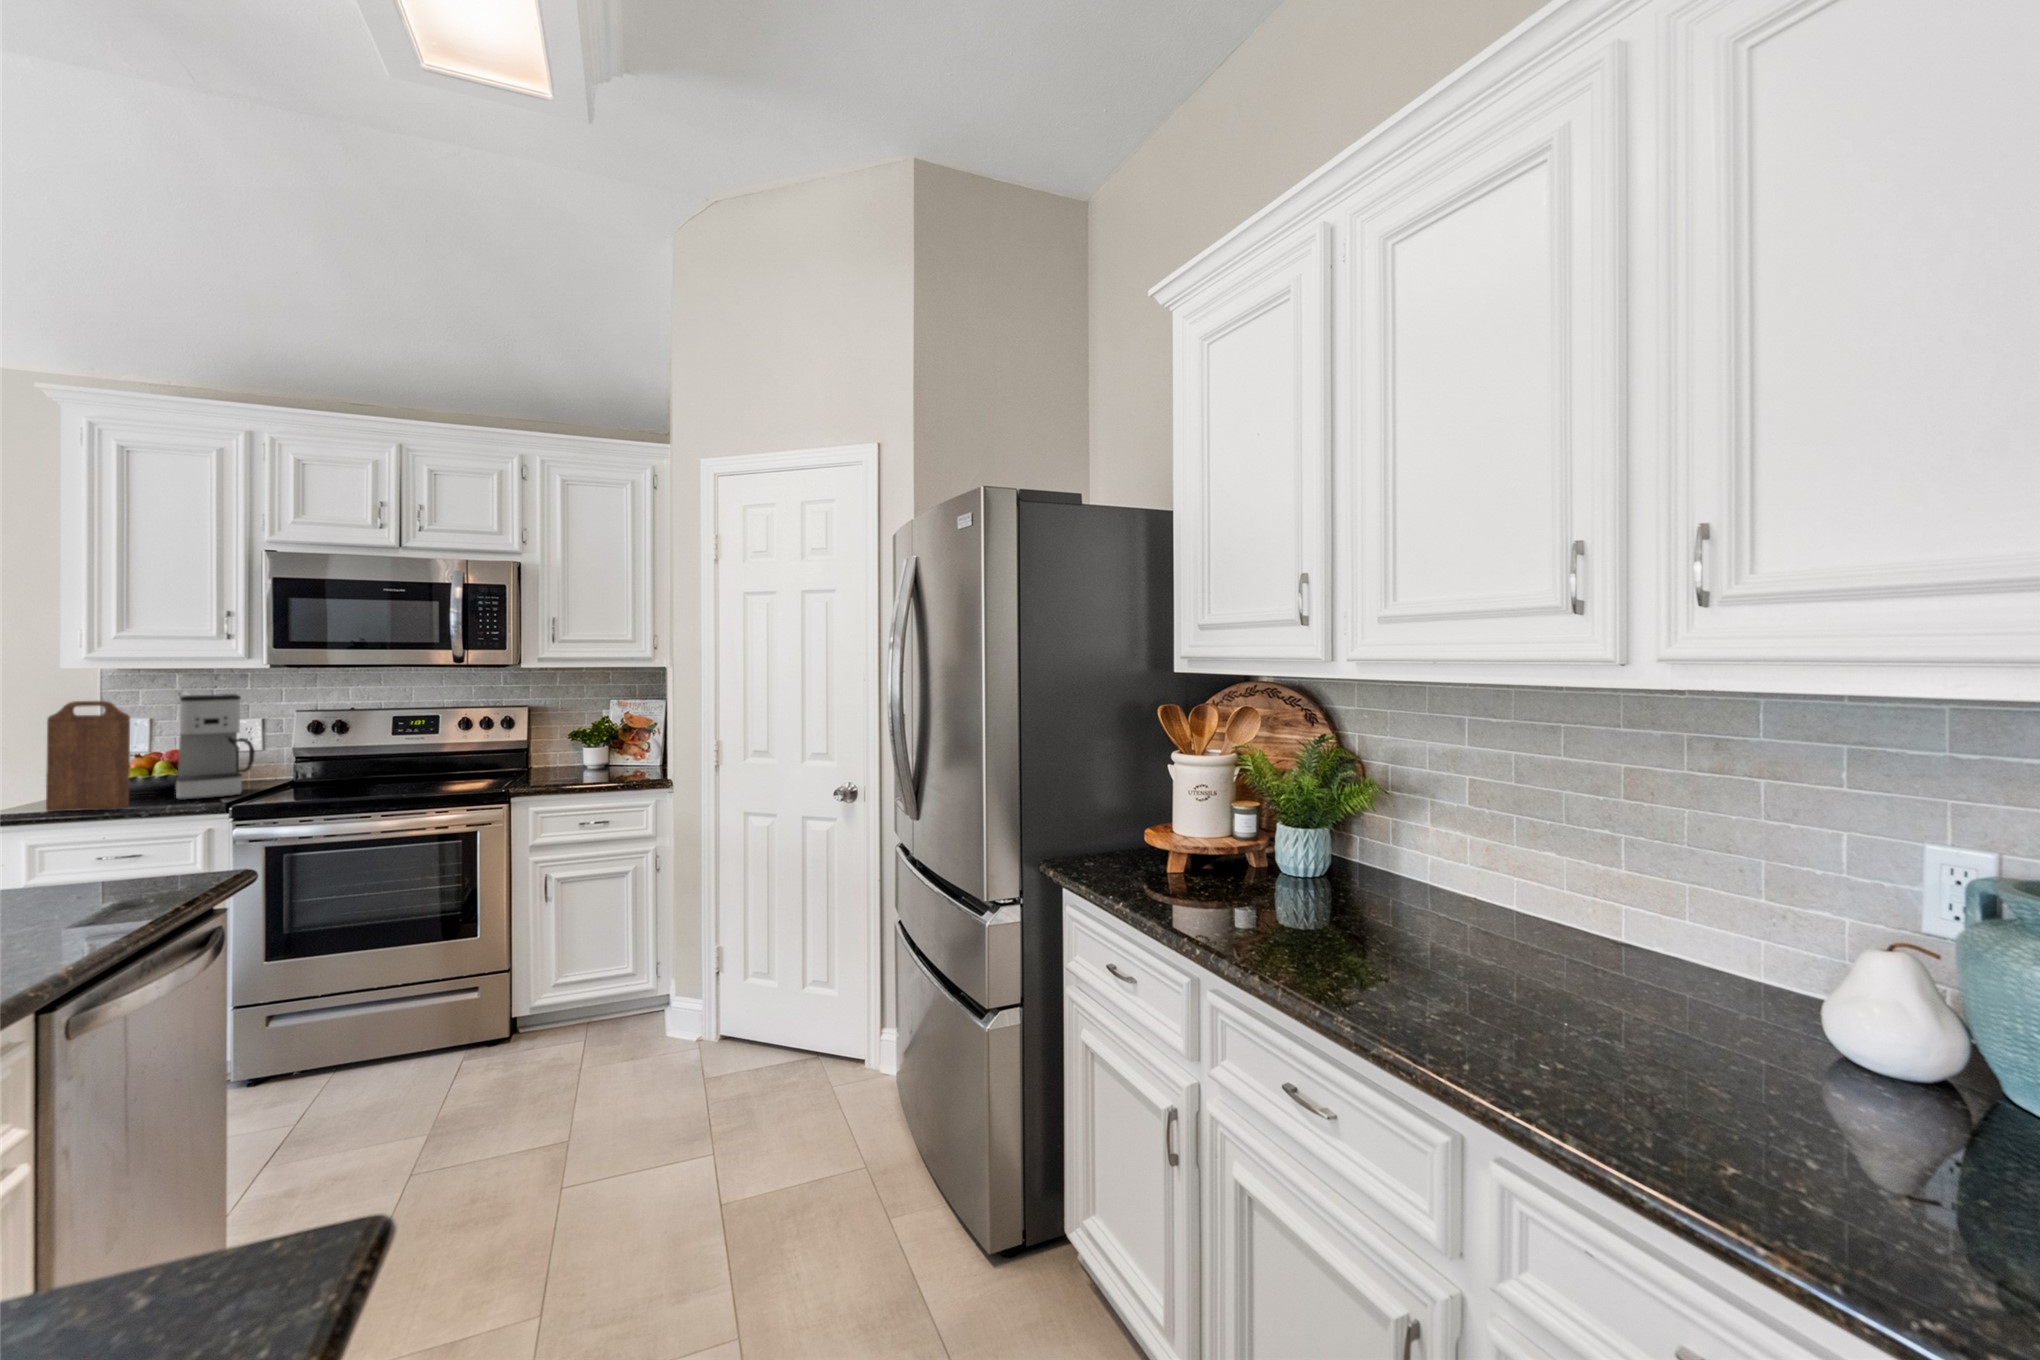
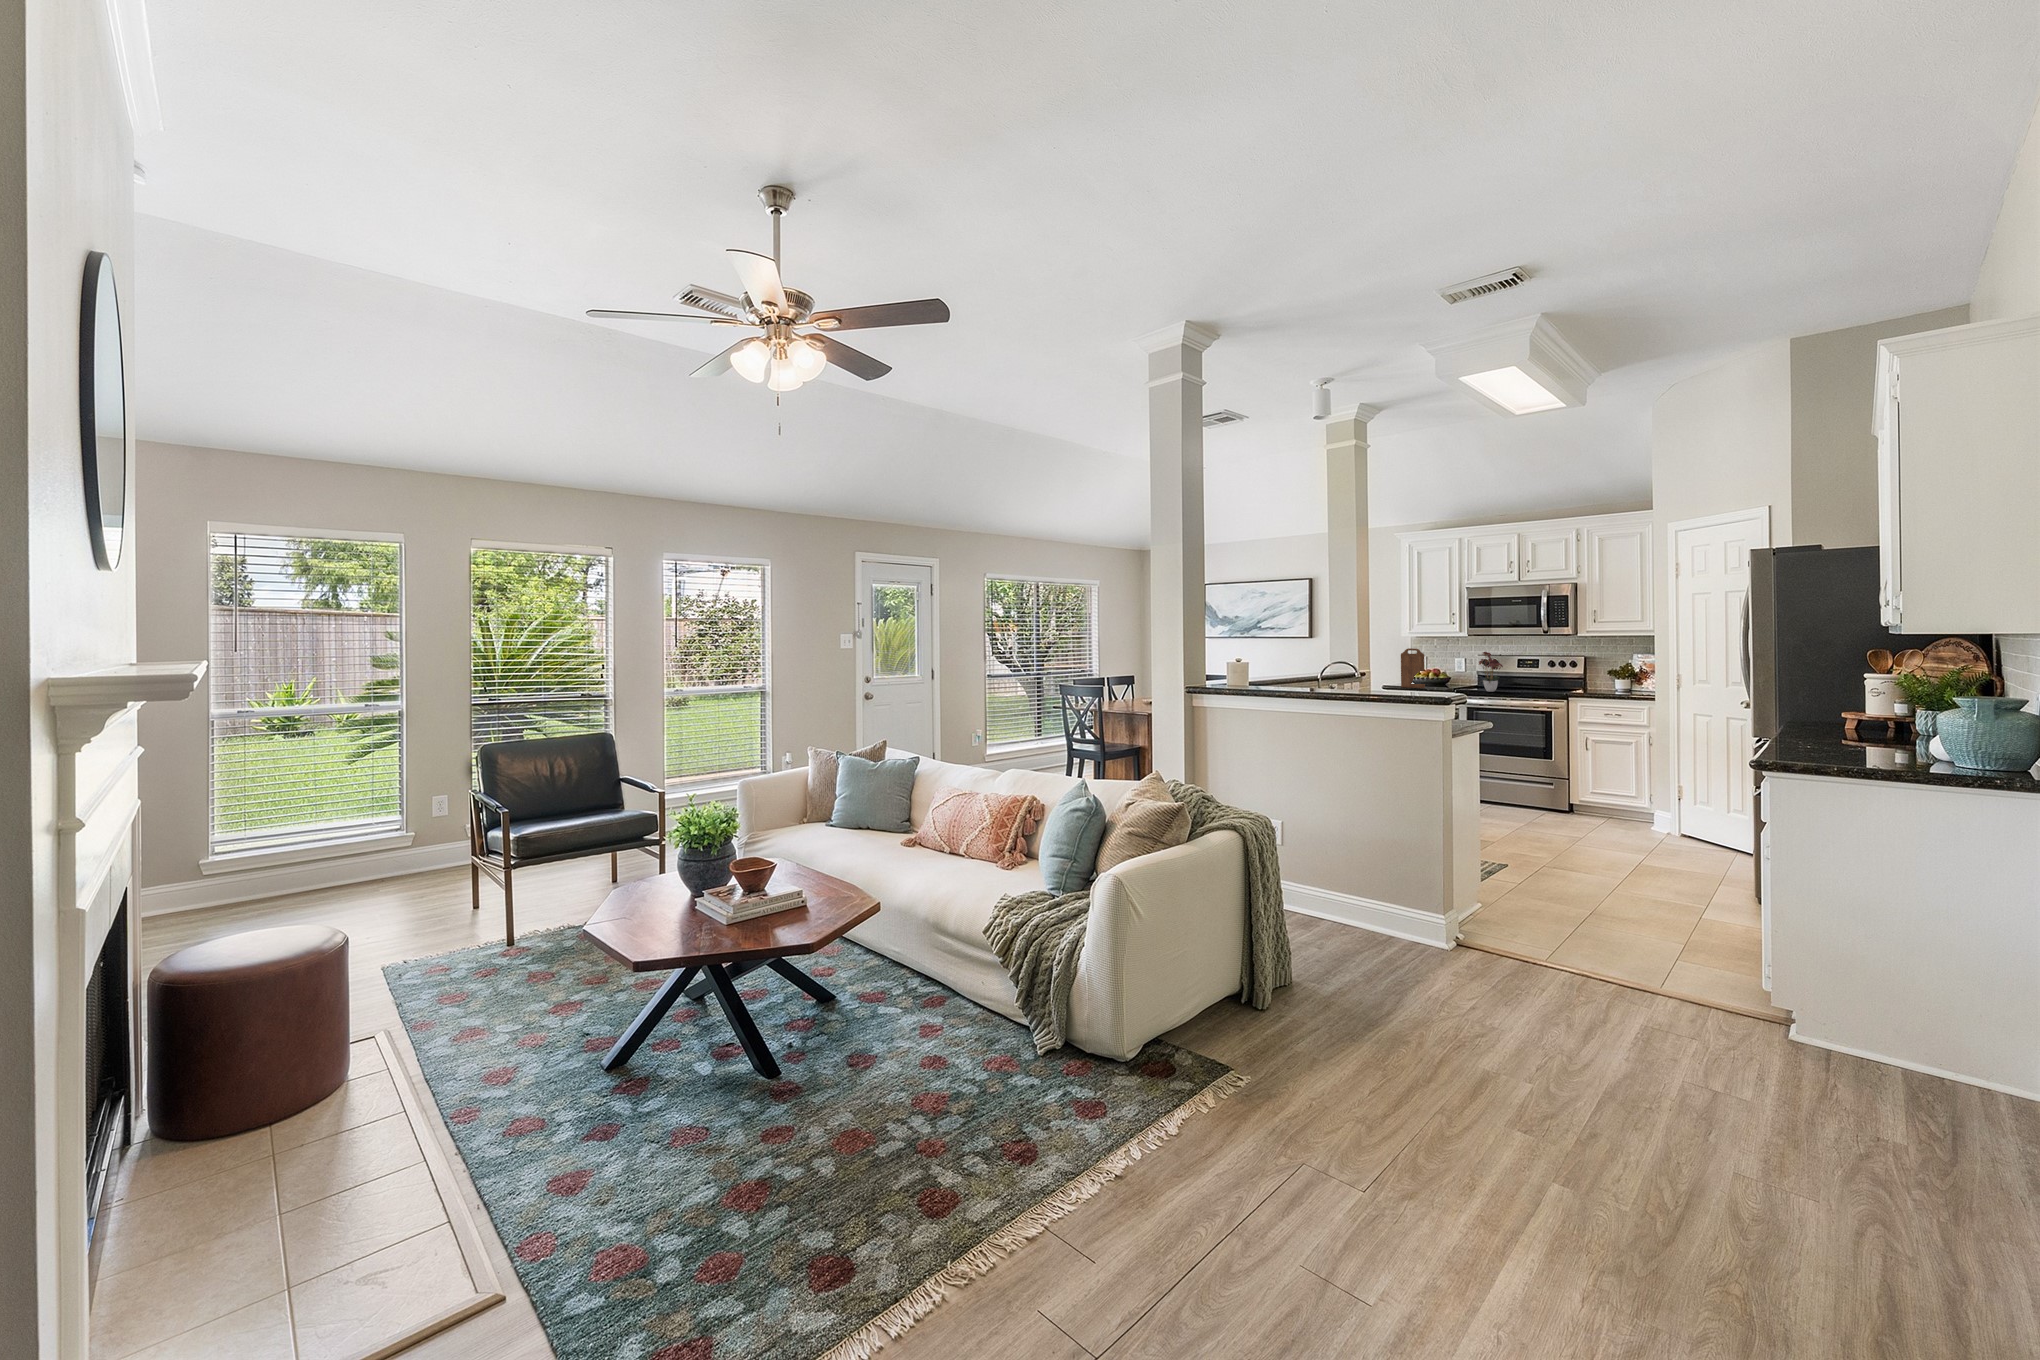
coffee maker: present [176,694,255,800] -> none [1438,647,1464,688]
flower arrangement: none [290,698,365,799] -> present [1479,652,1503,692]

